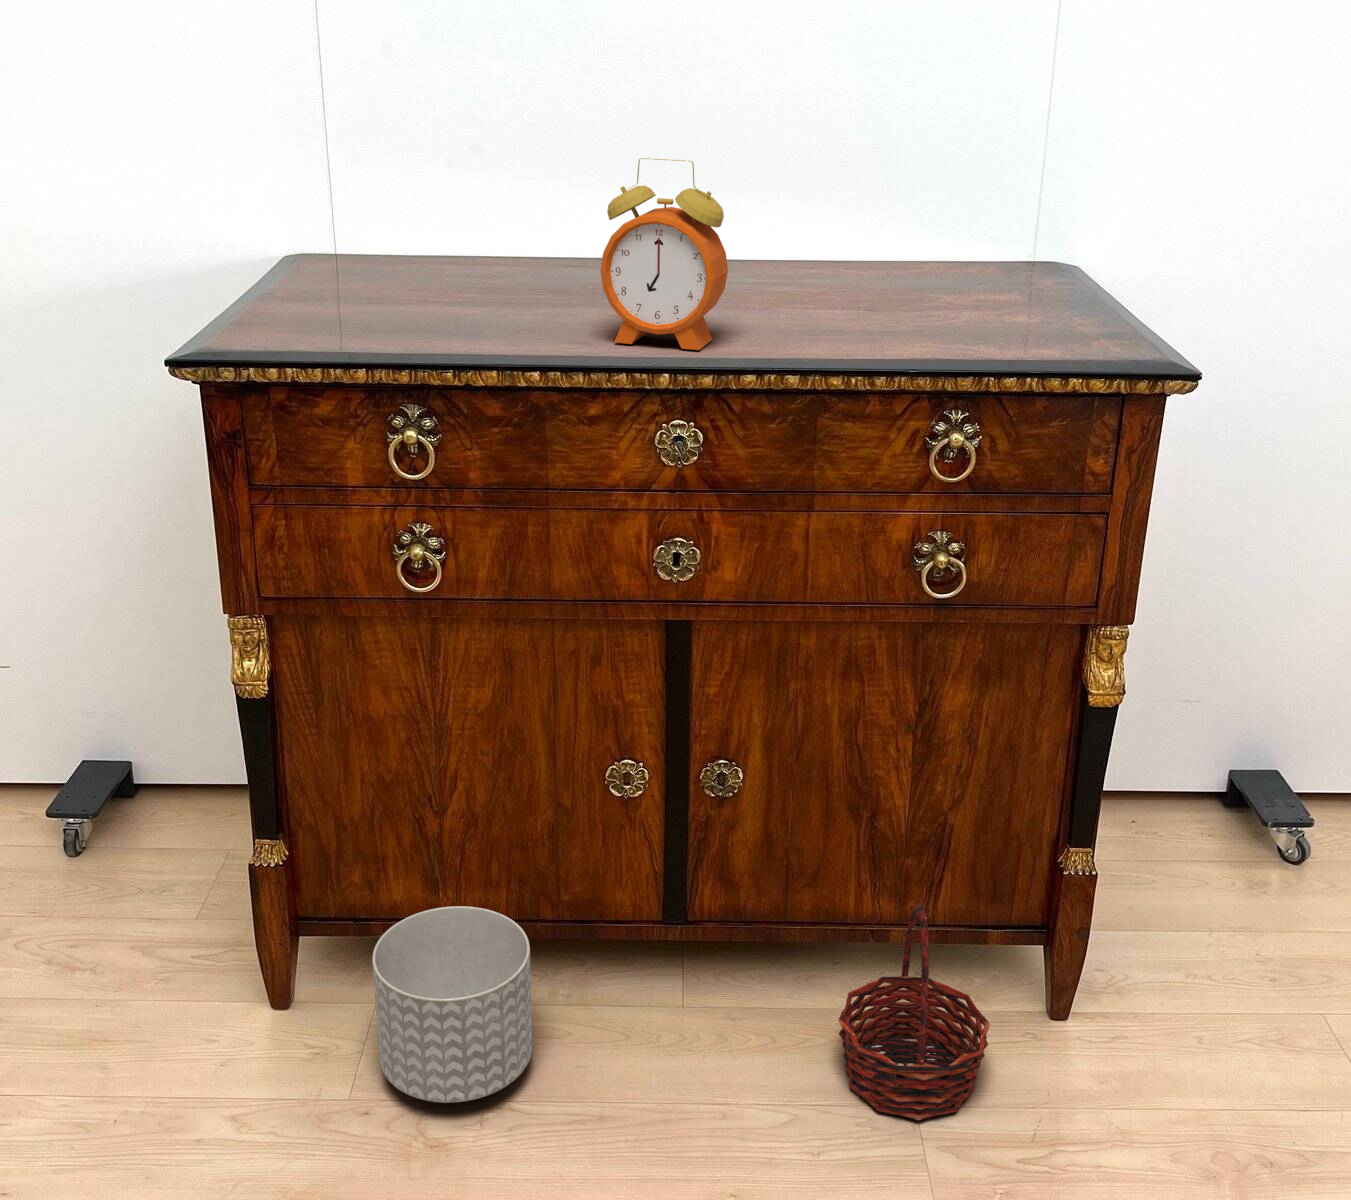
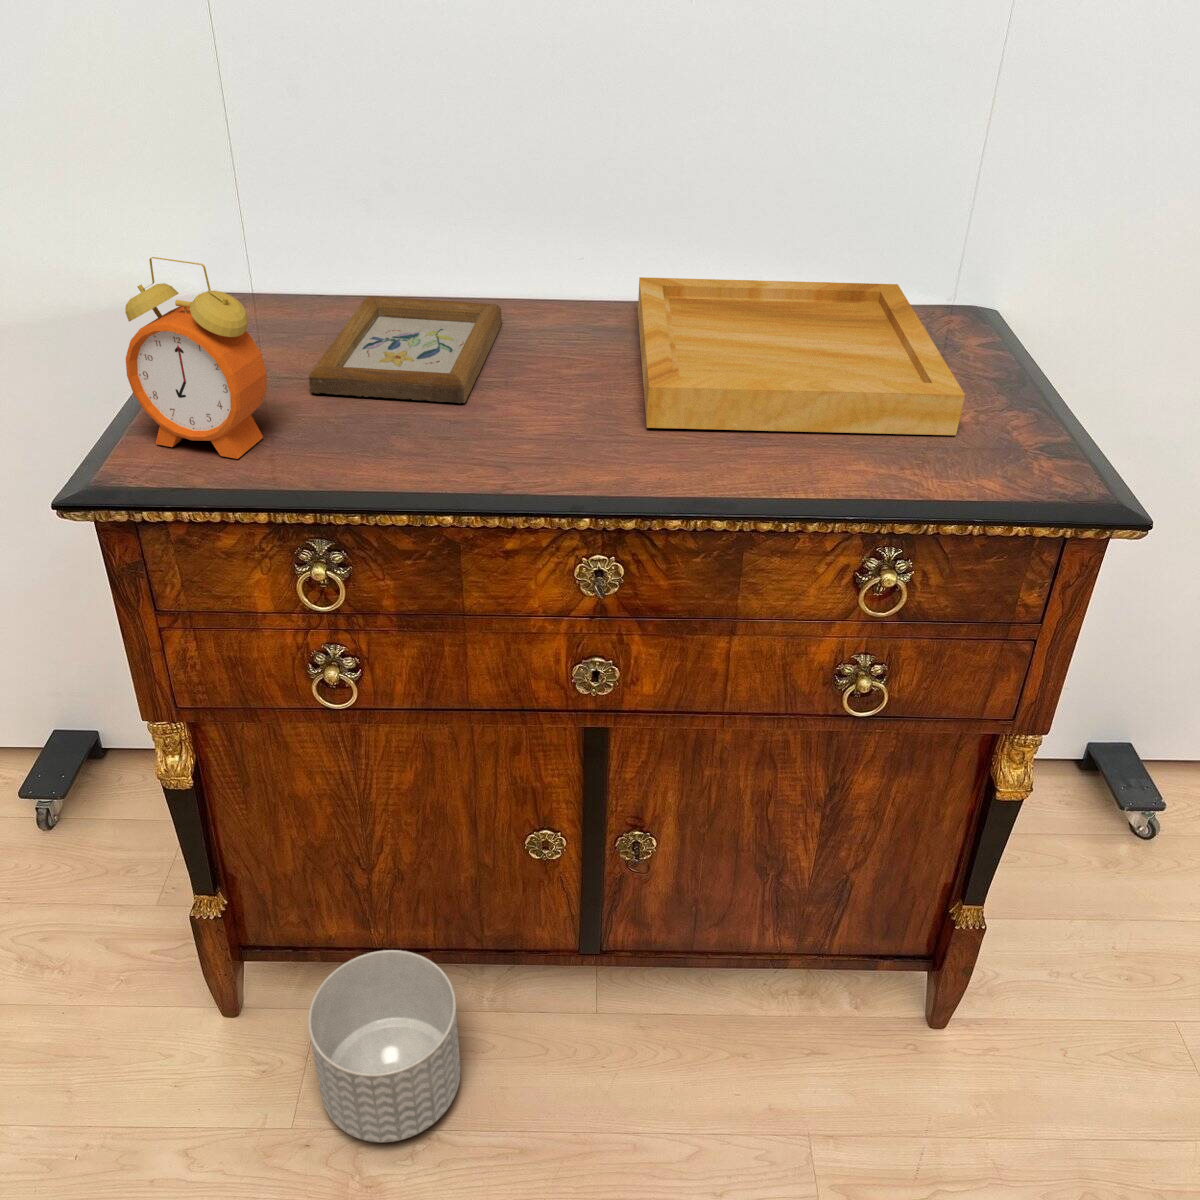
alarm clock: present [601,158,728,350] -> present [125,257,267,459]
tray: none [717,229,1024,327] -> present [638,277,965,435]
picture frame: none [401,246,583,311] -> present [309,296,502,403]
basket: present [838,904,990,1120] -> none [740,966,879,1151]

